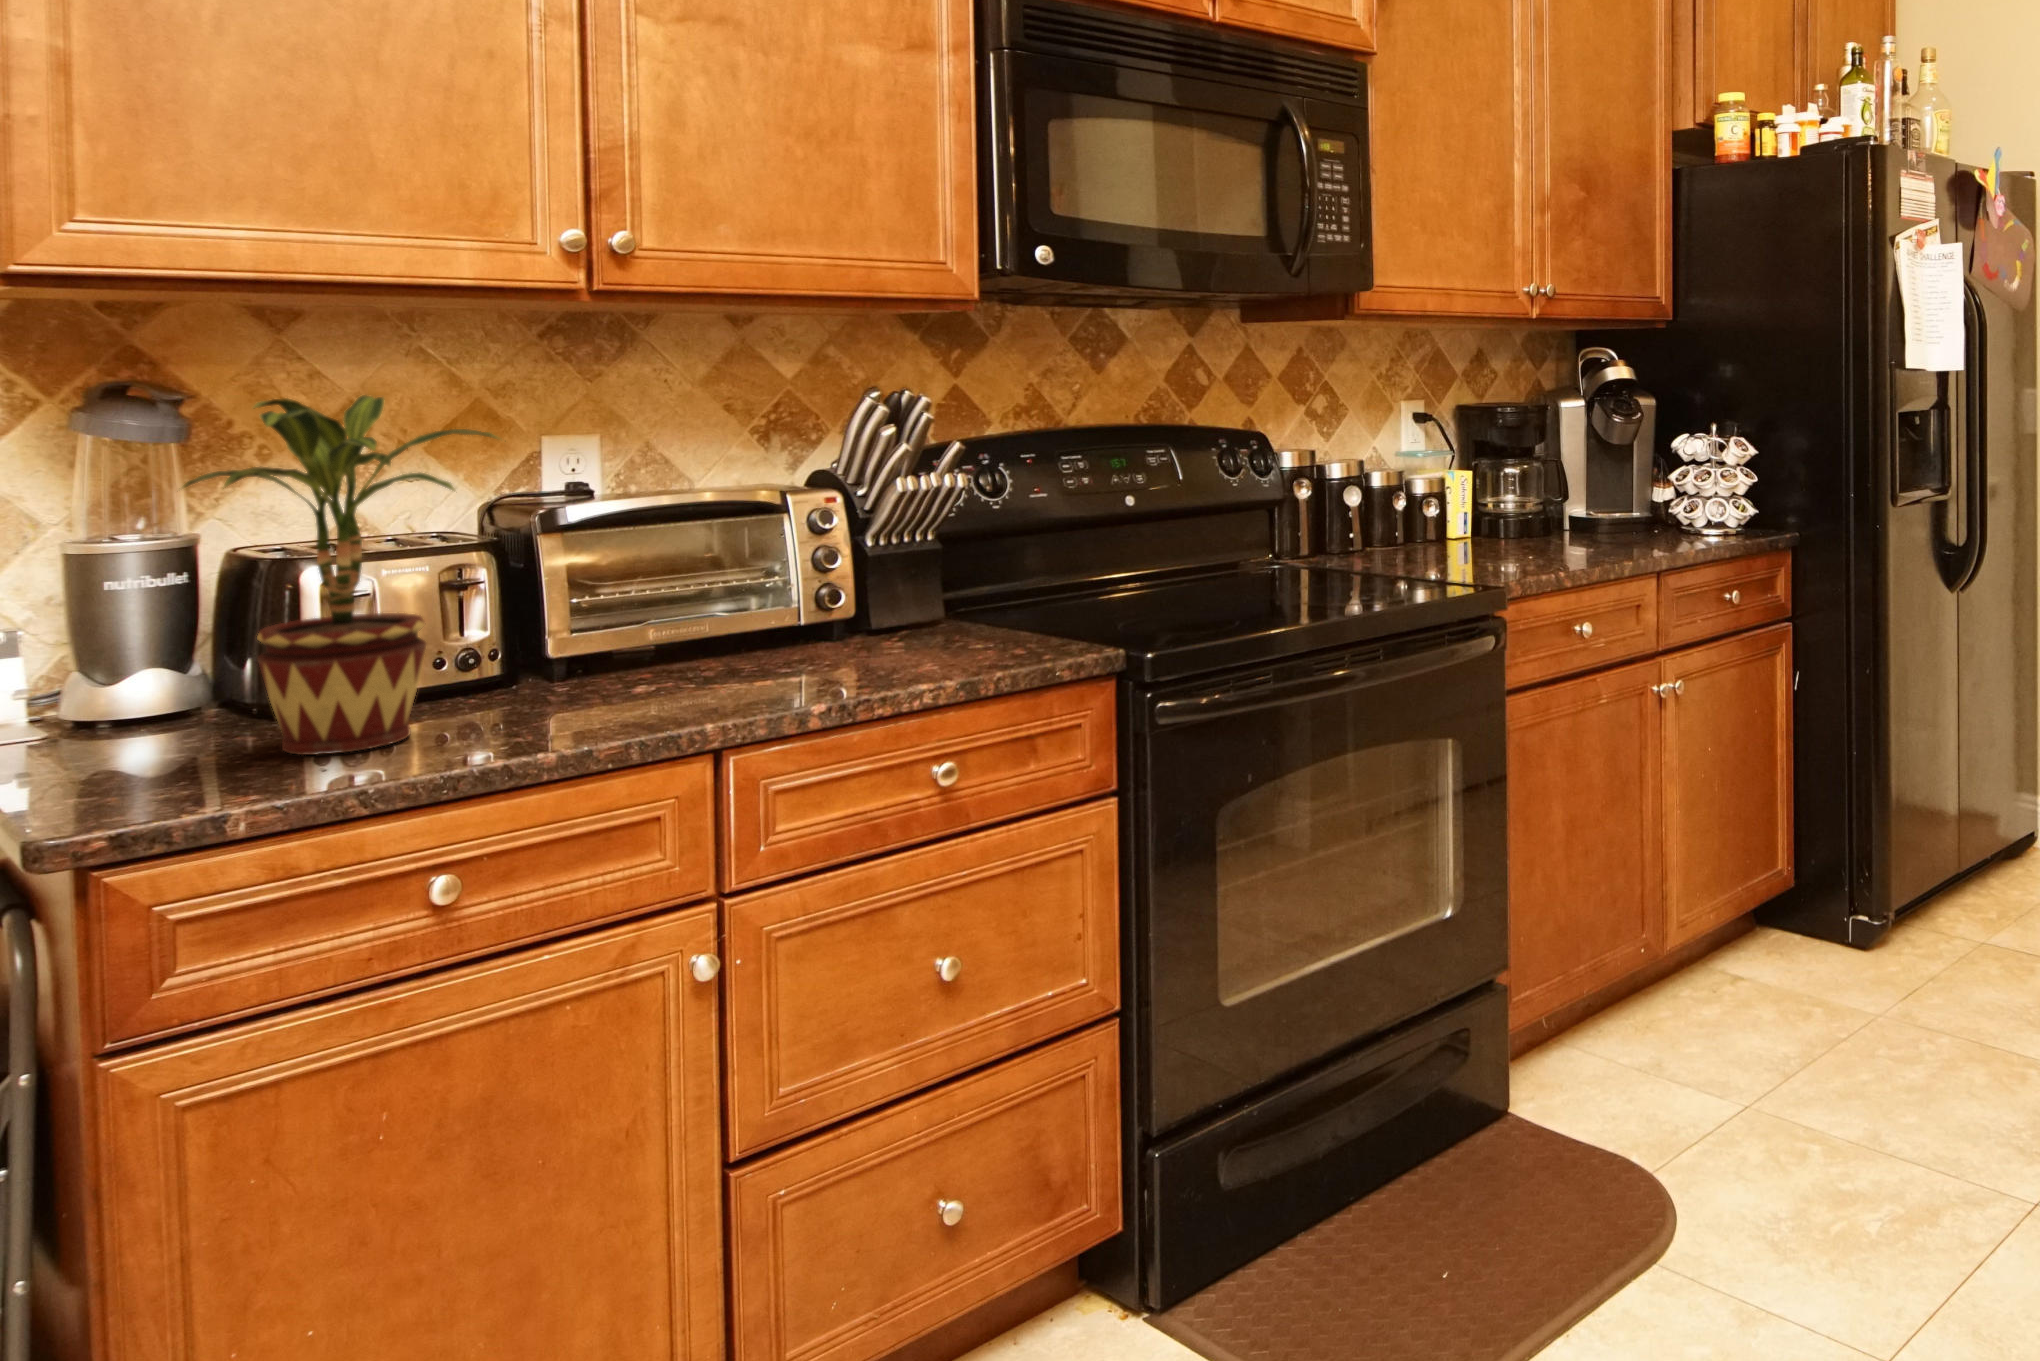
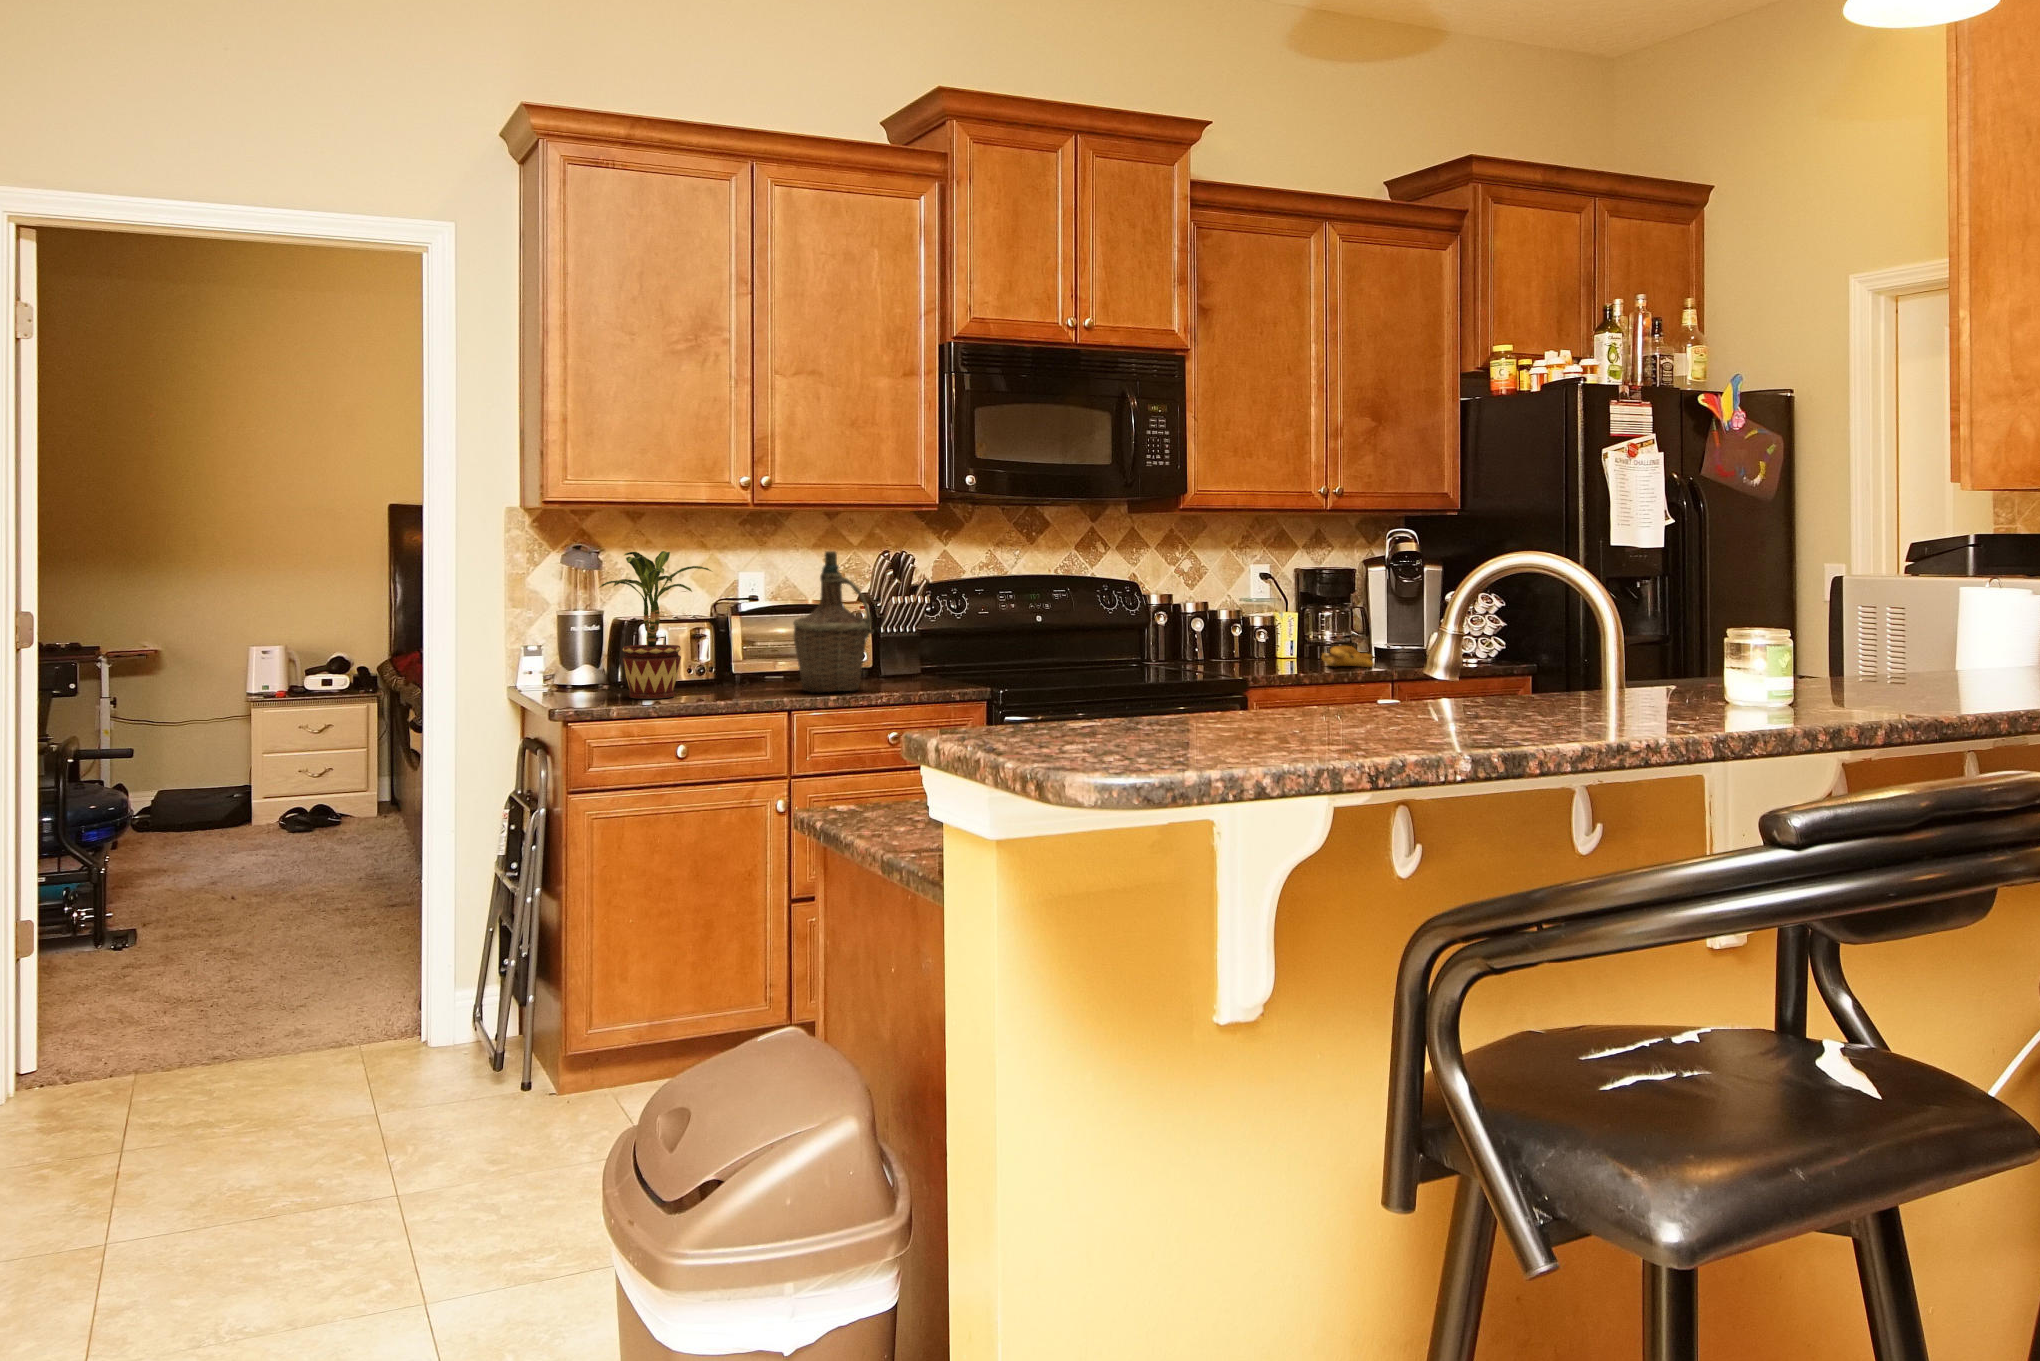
bottle: none [703,389,886,690] -> present [793,551,873,692]
banana: none [1542,517,1619,550] -> present [1322,646,1374,667]

